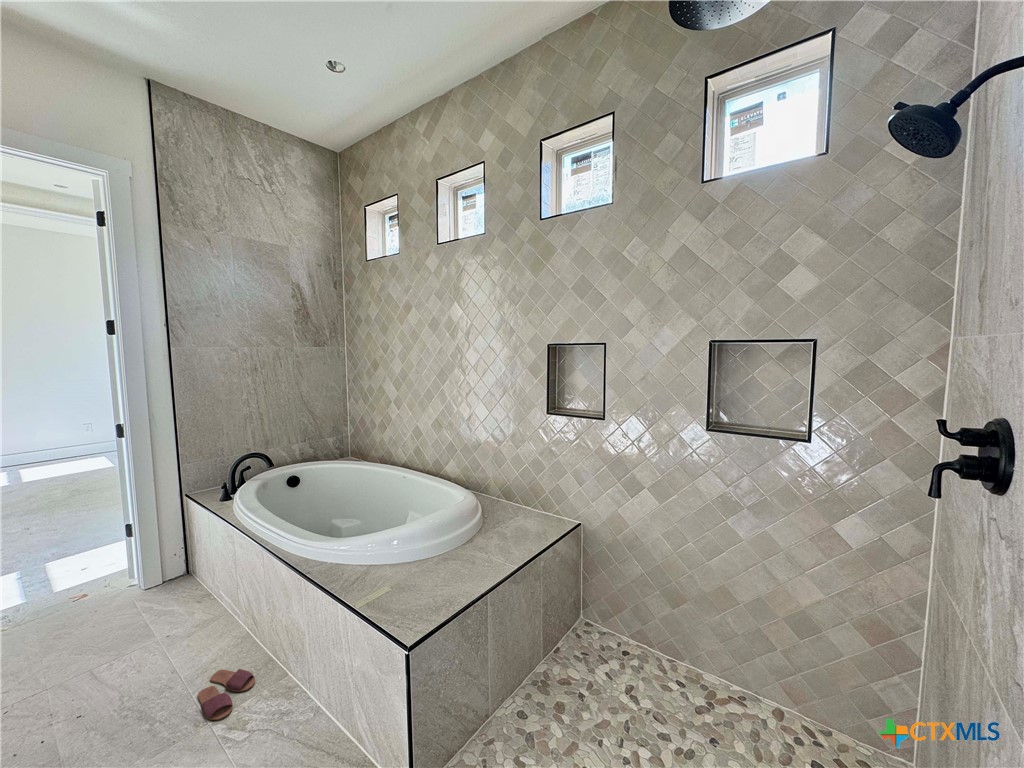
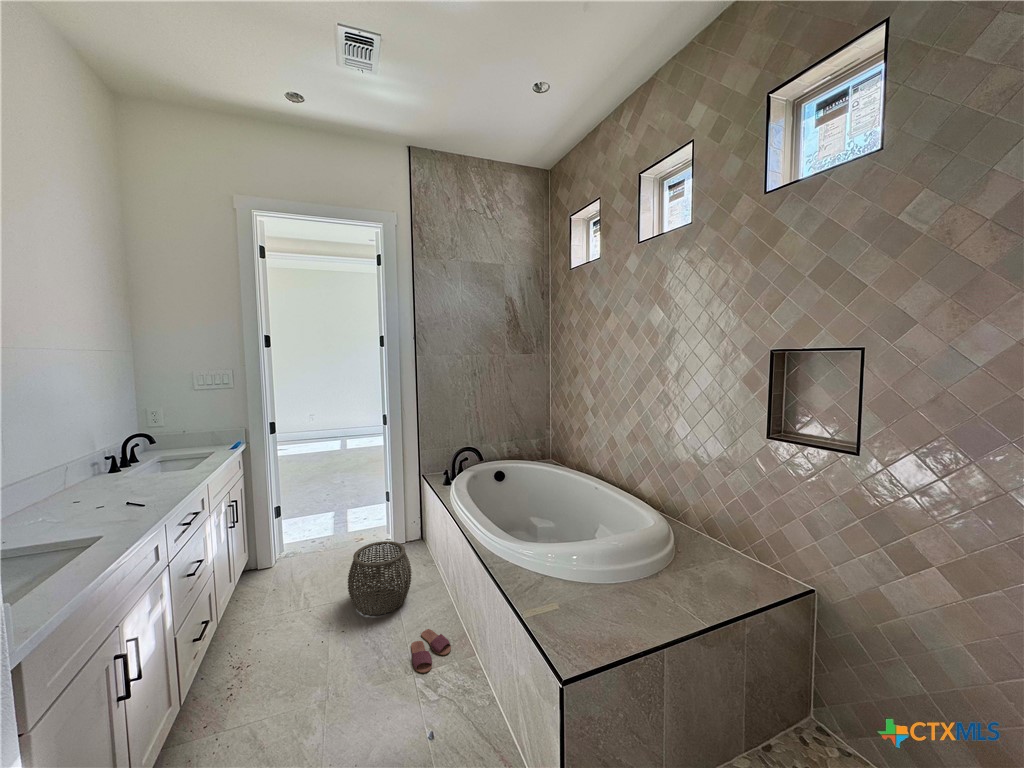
woven basket: none [78,582,186,686] -> present [348,541,412,616]

